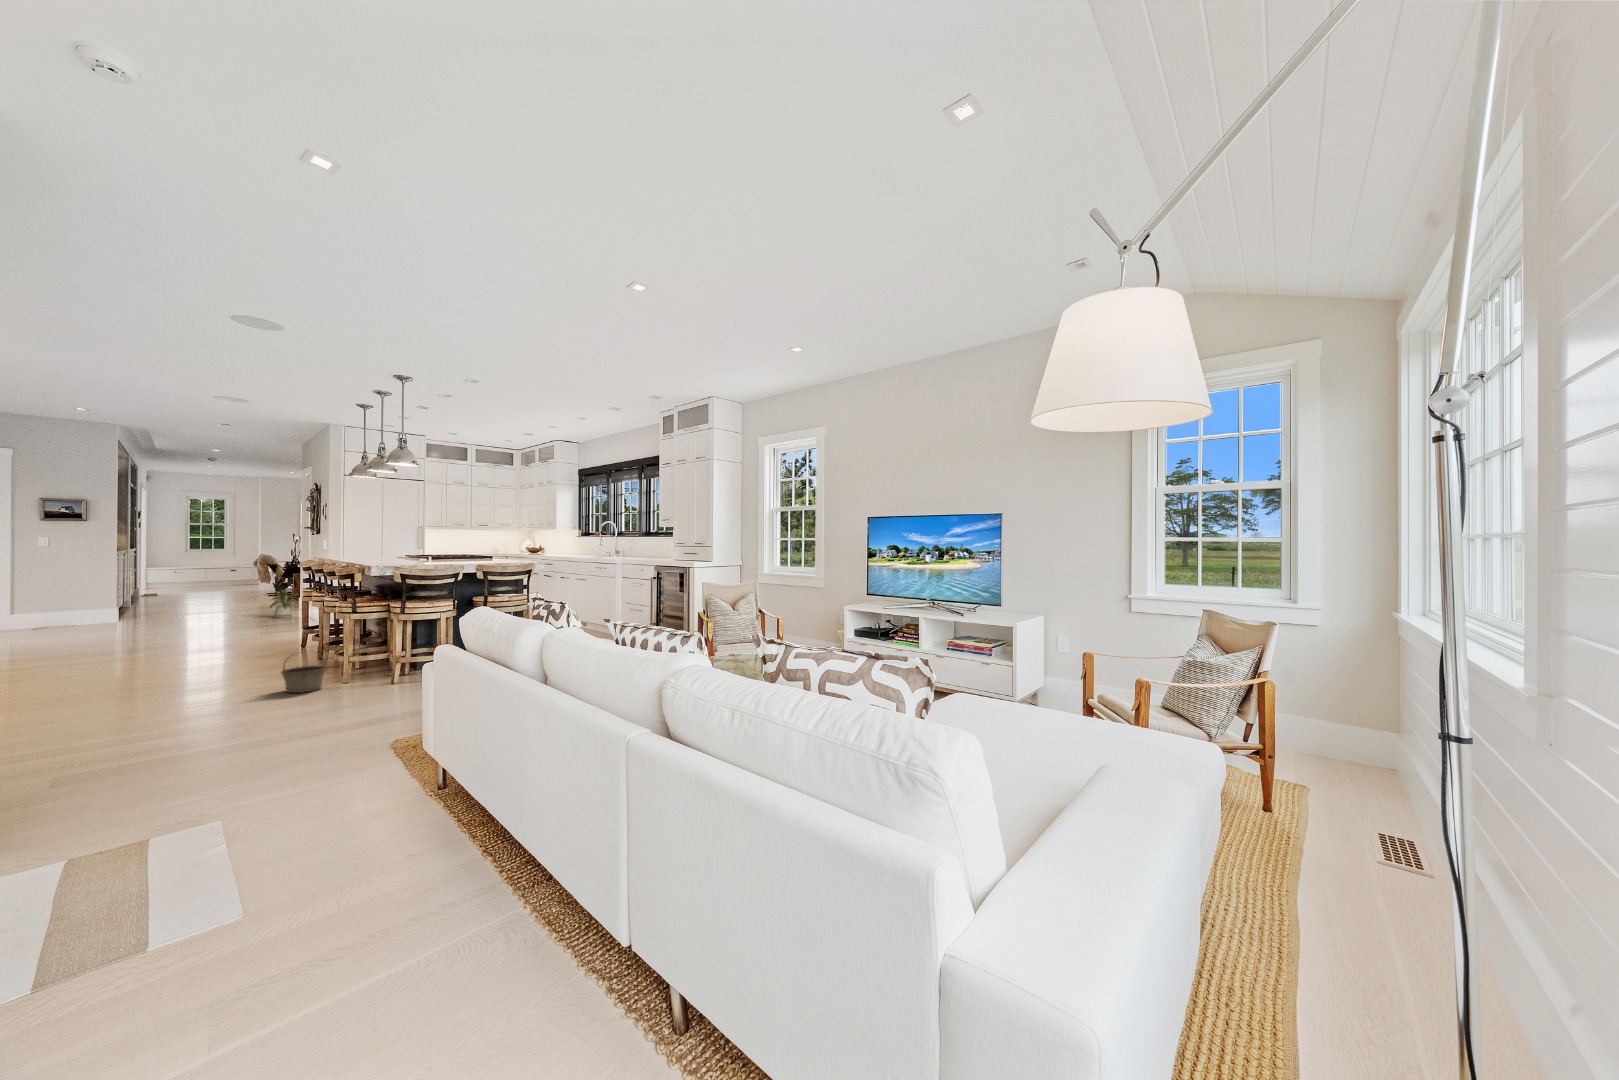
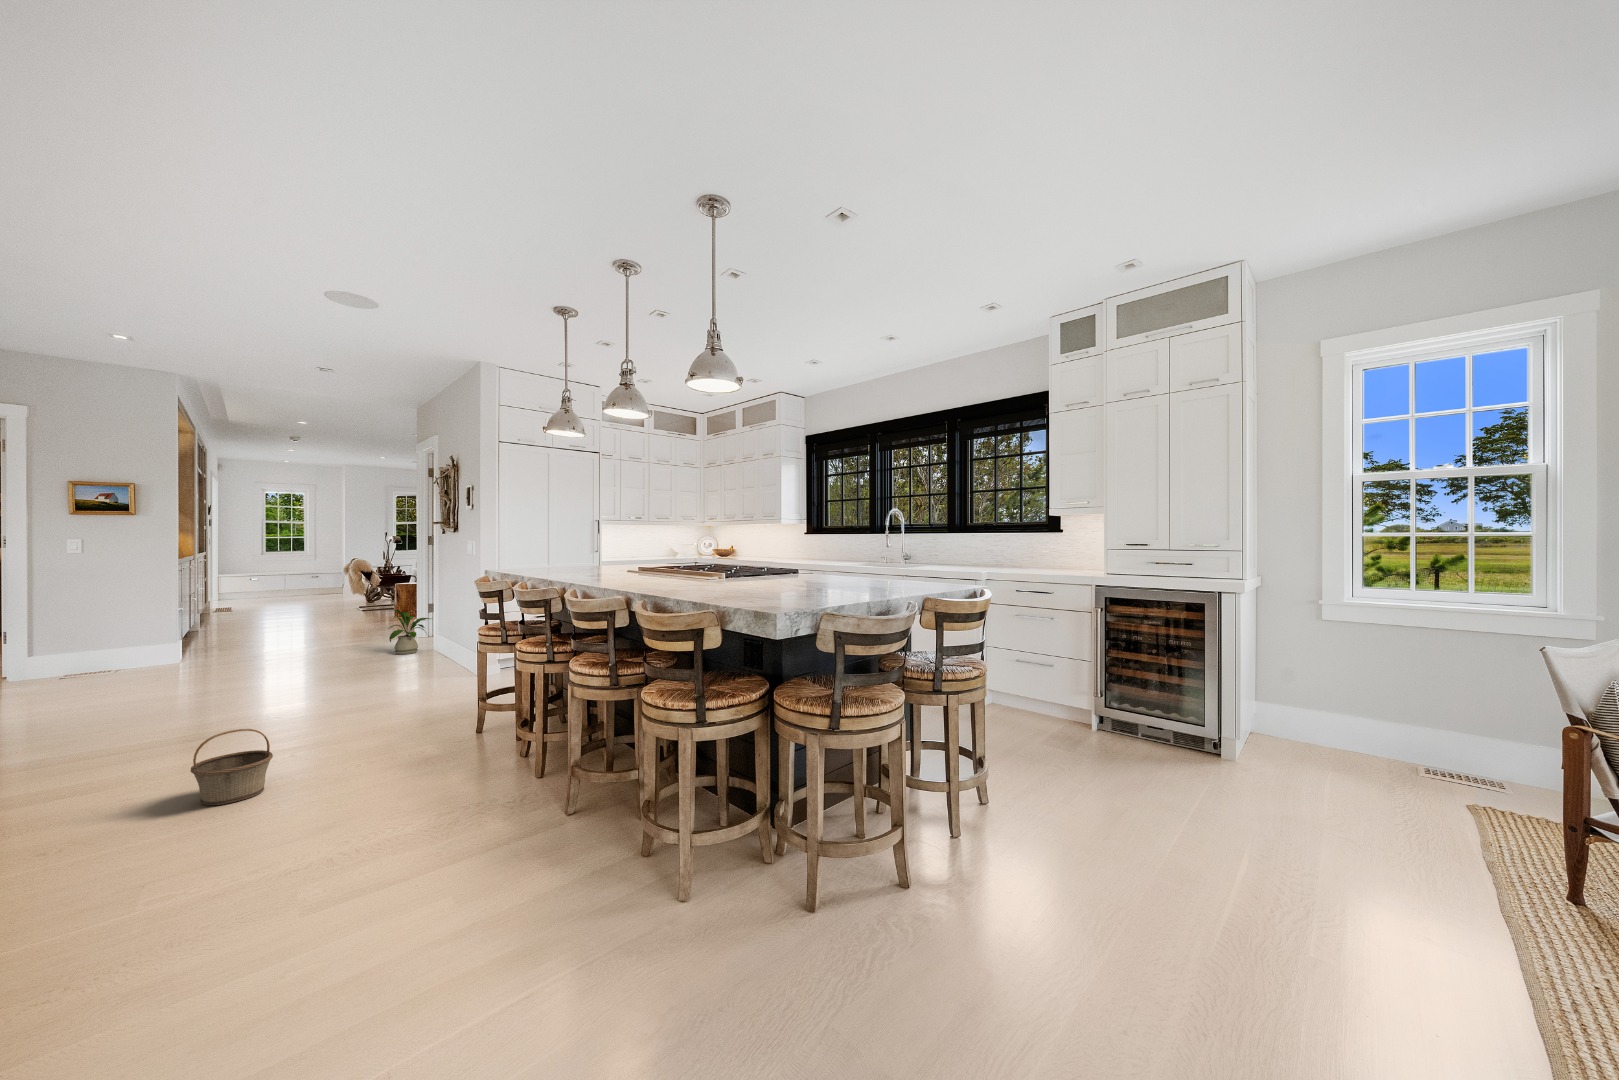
basket: present [281,652,327,693] -> present [191,729,273,805]

